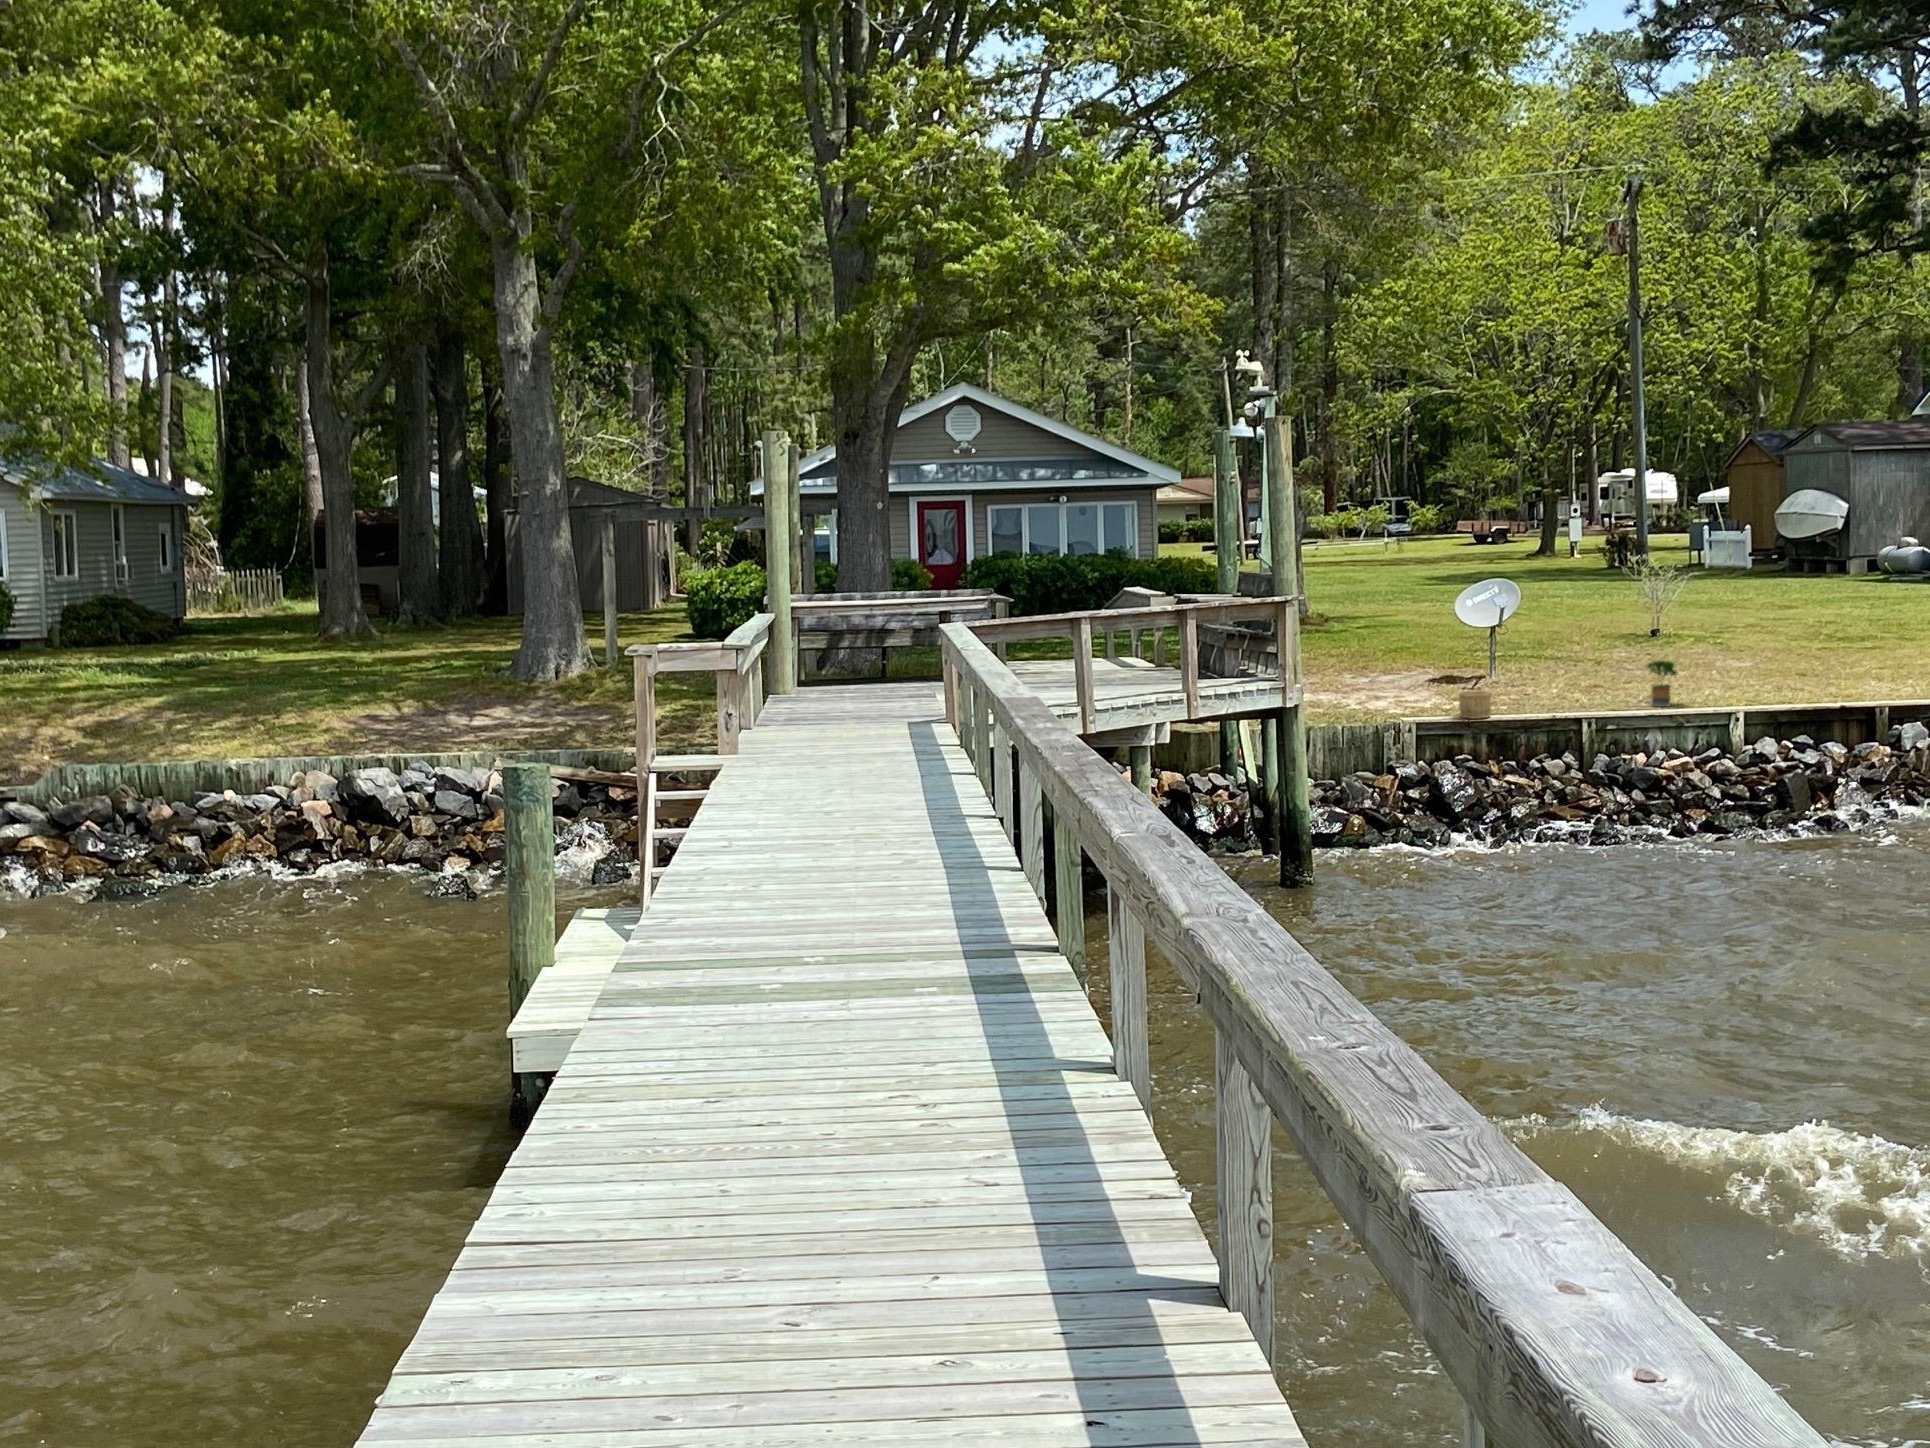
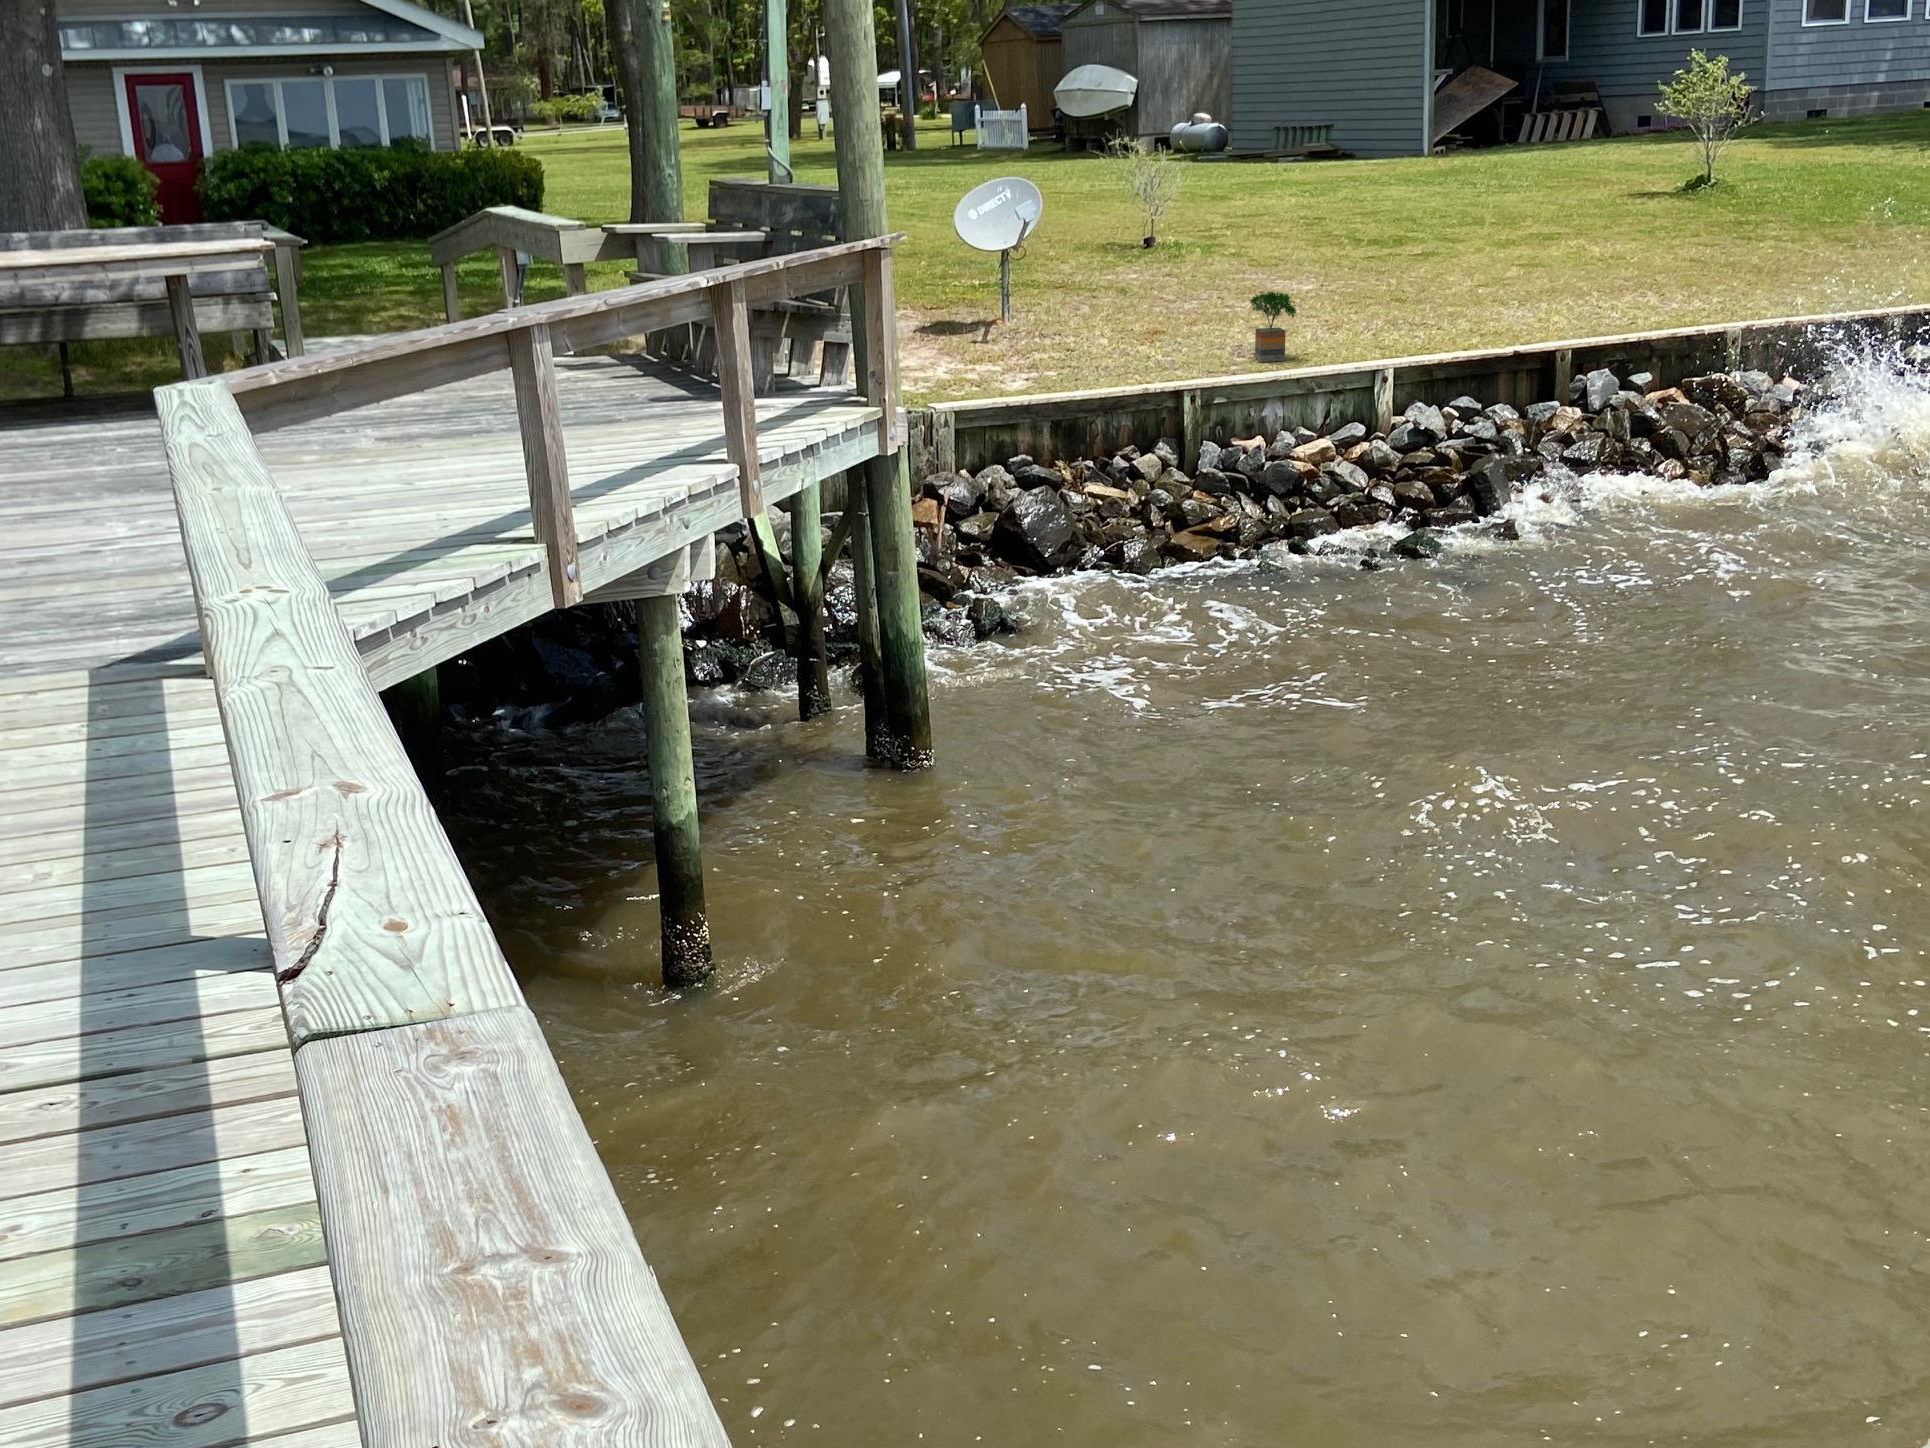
wooden bucket: present [1459,690,1491,719] -> none [995,348,1046,394]

